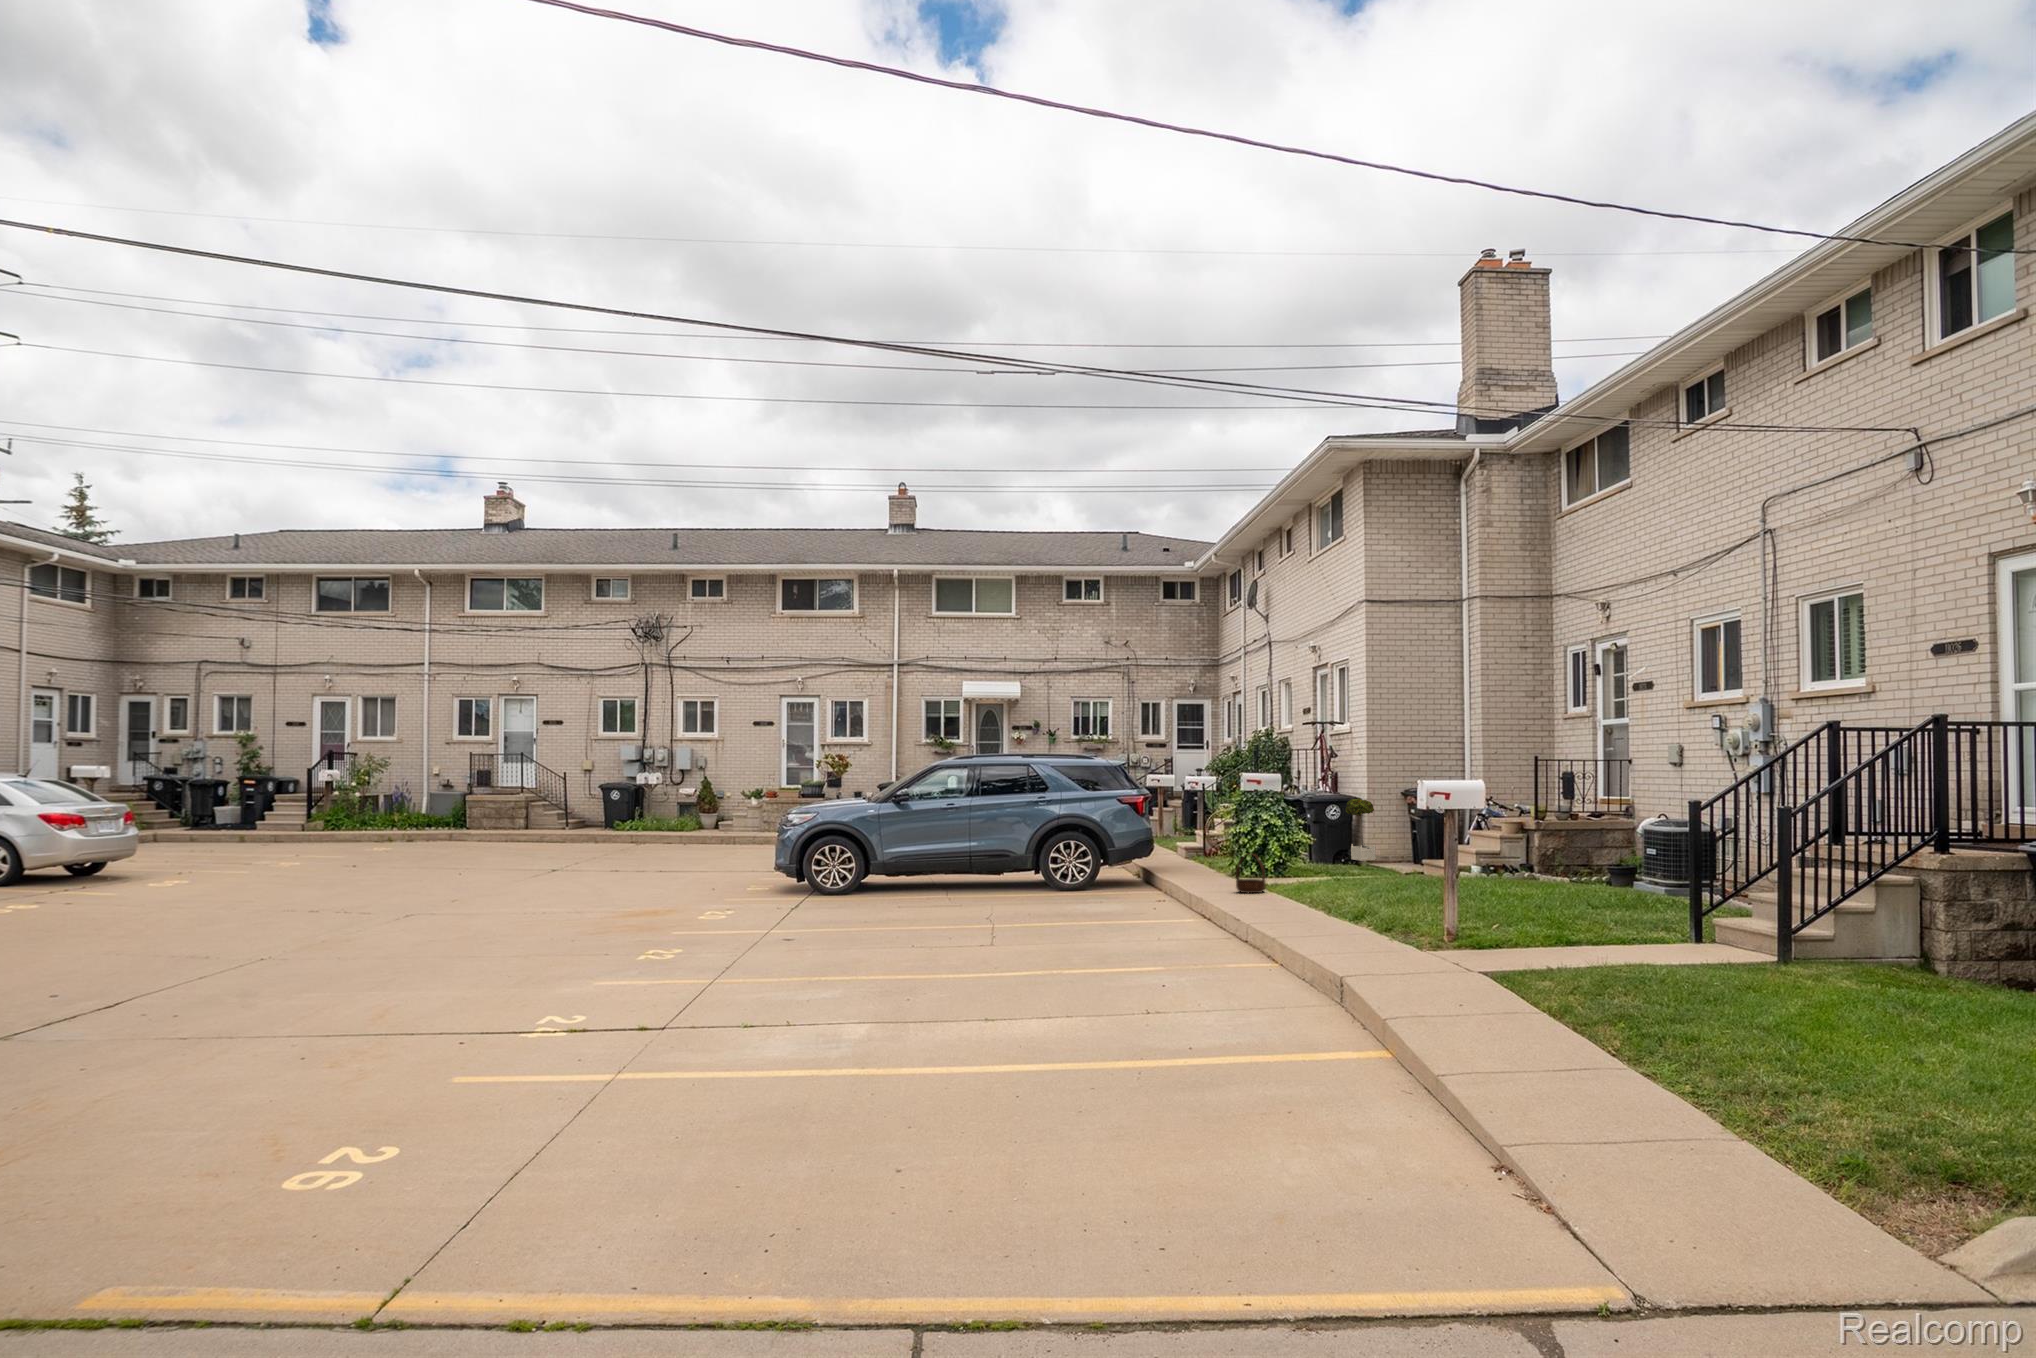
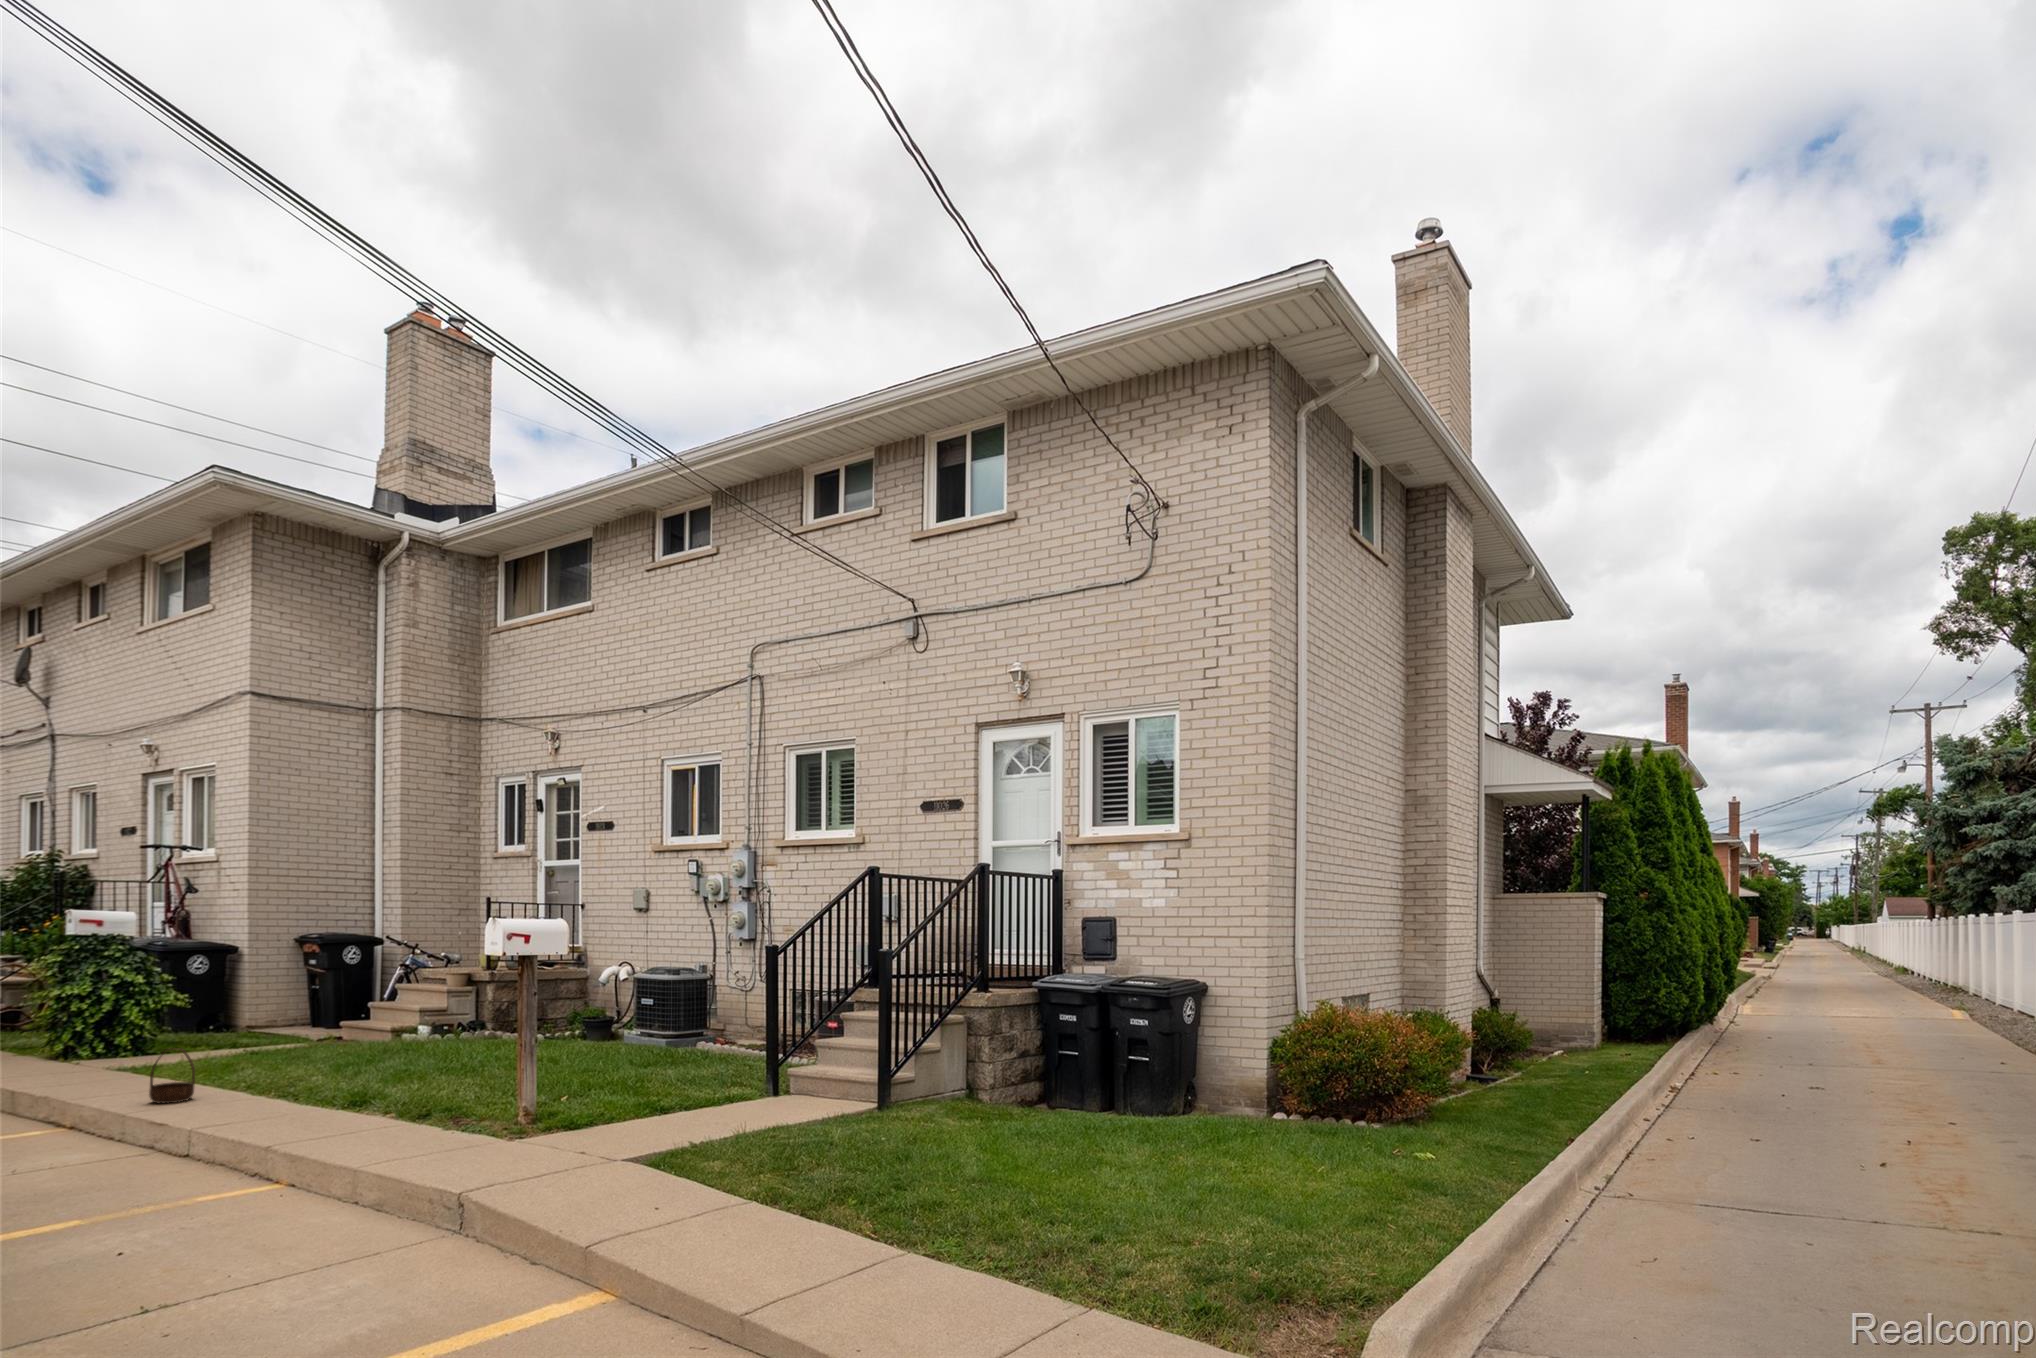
potted tree: present [1346,798,1376,861] -> none [222,957,262,1039]

